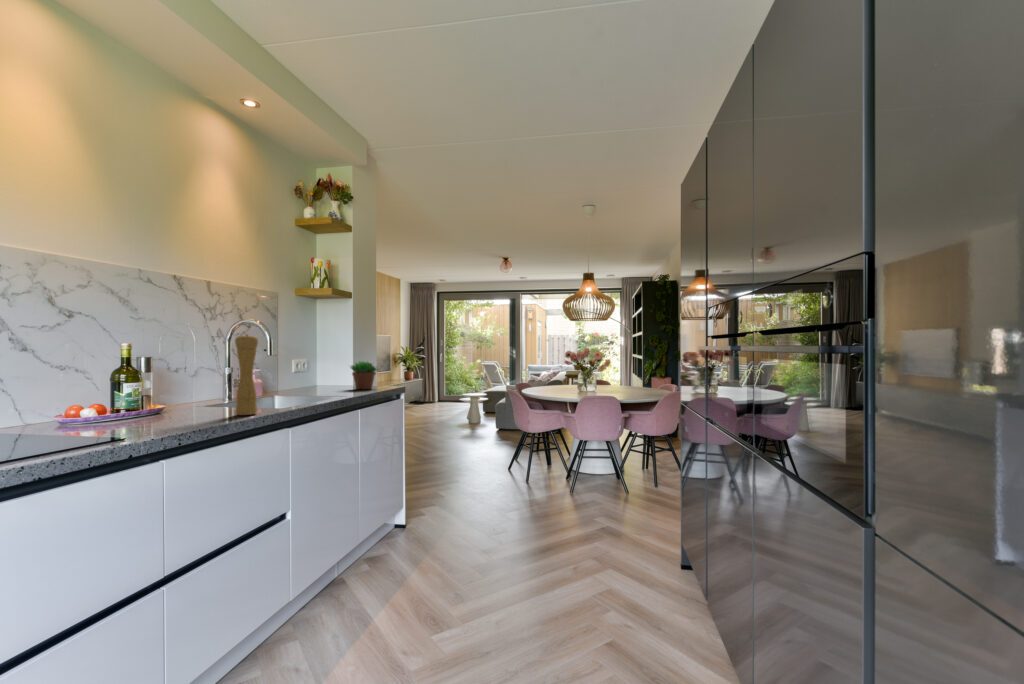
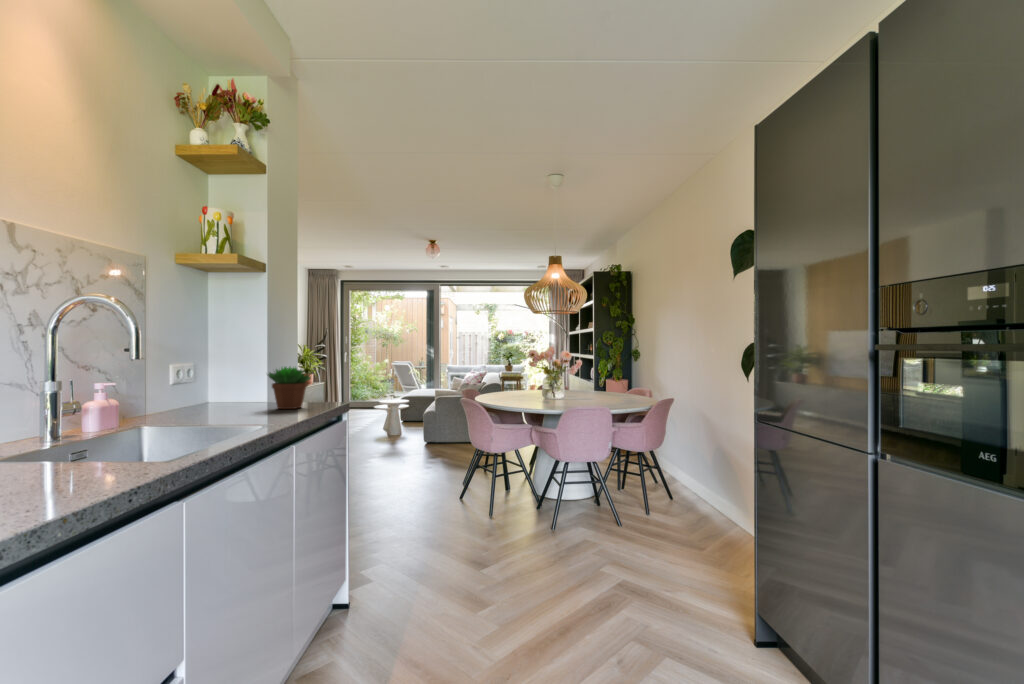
pepper mill: present [235,335,258,415] -> none [69,319,123,490]

